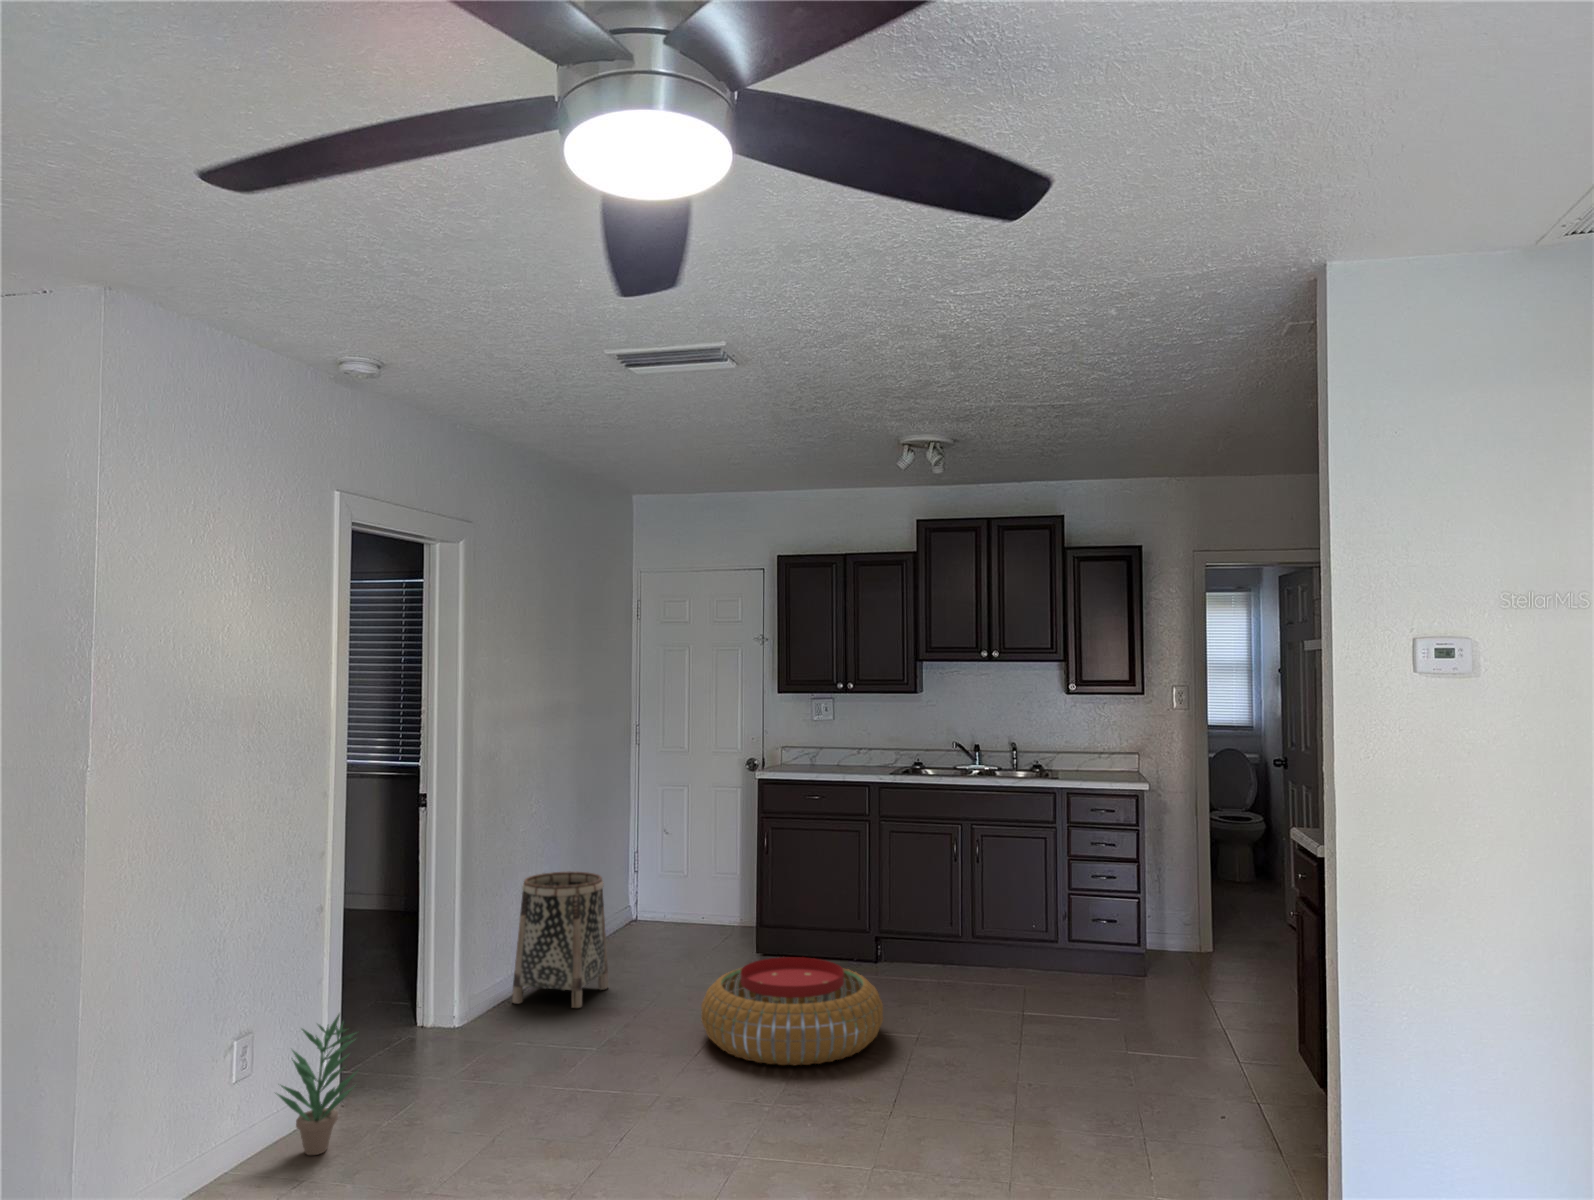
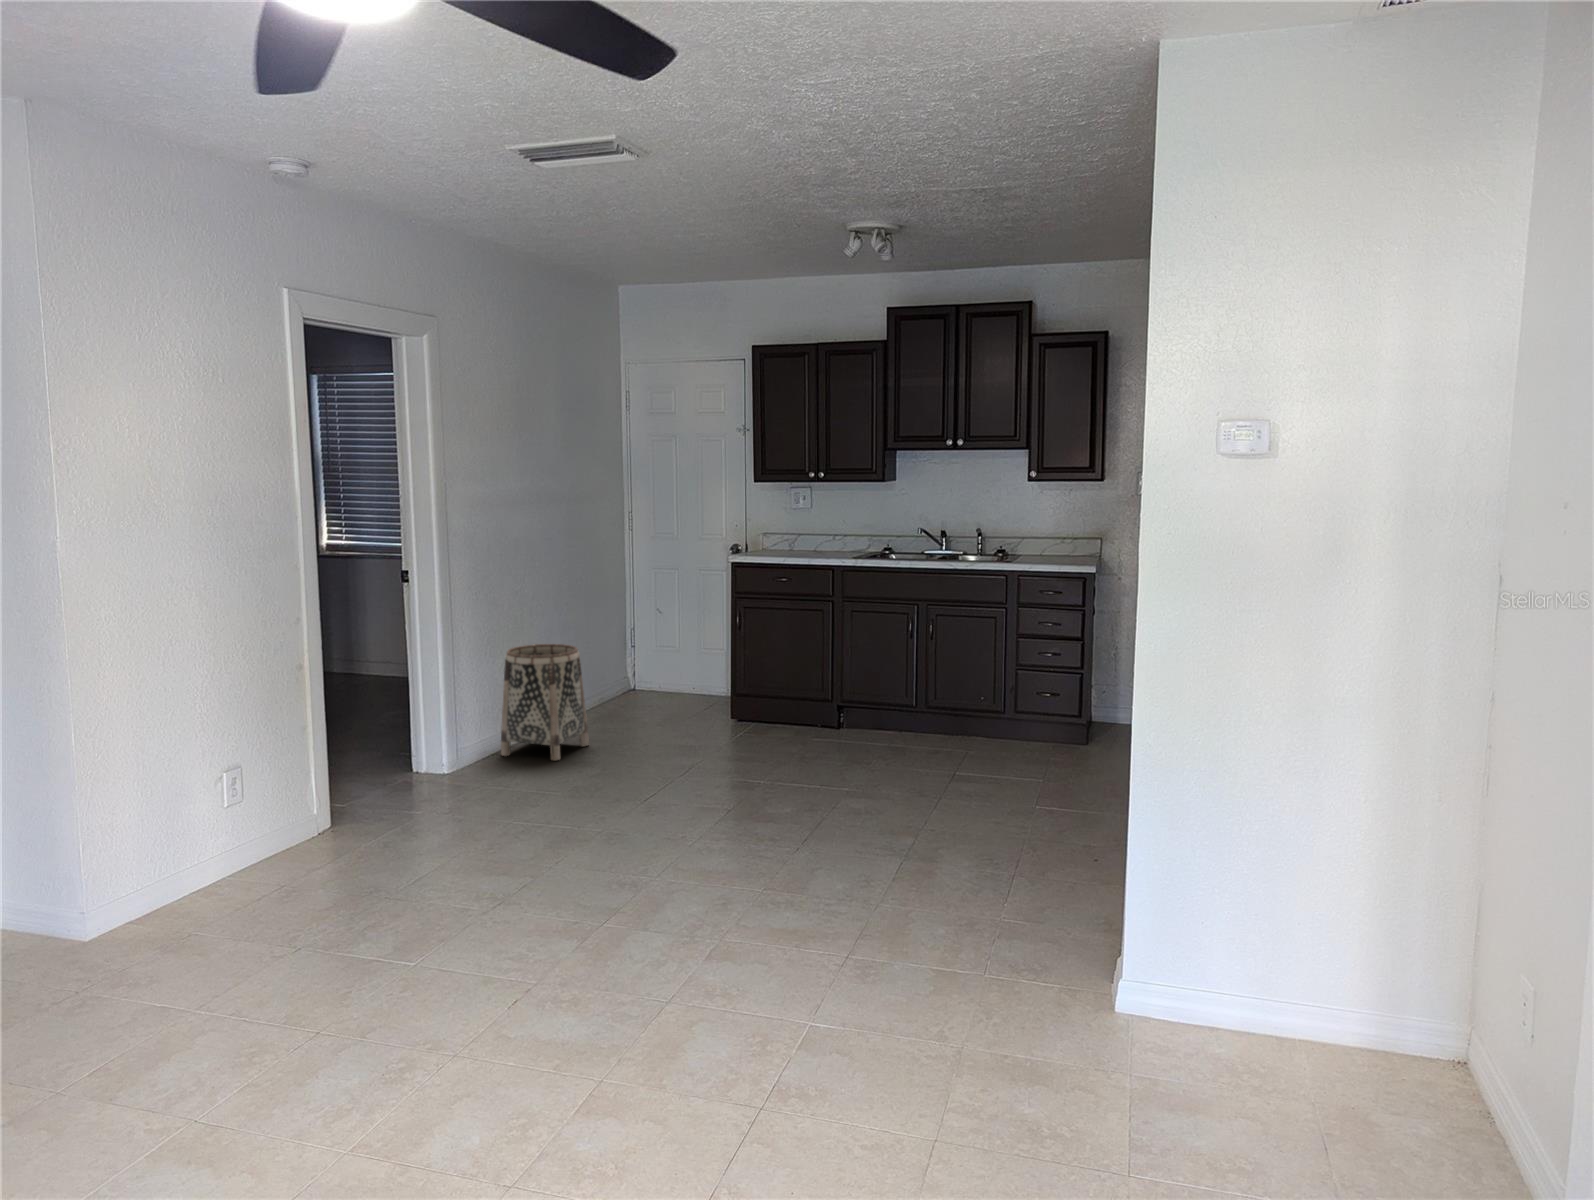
pouf: present [701,957,883,1065] -> none [652,720,815,809]
potted plant: present [277,1014,357,1155] -> none [265,752,337,864]

